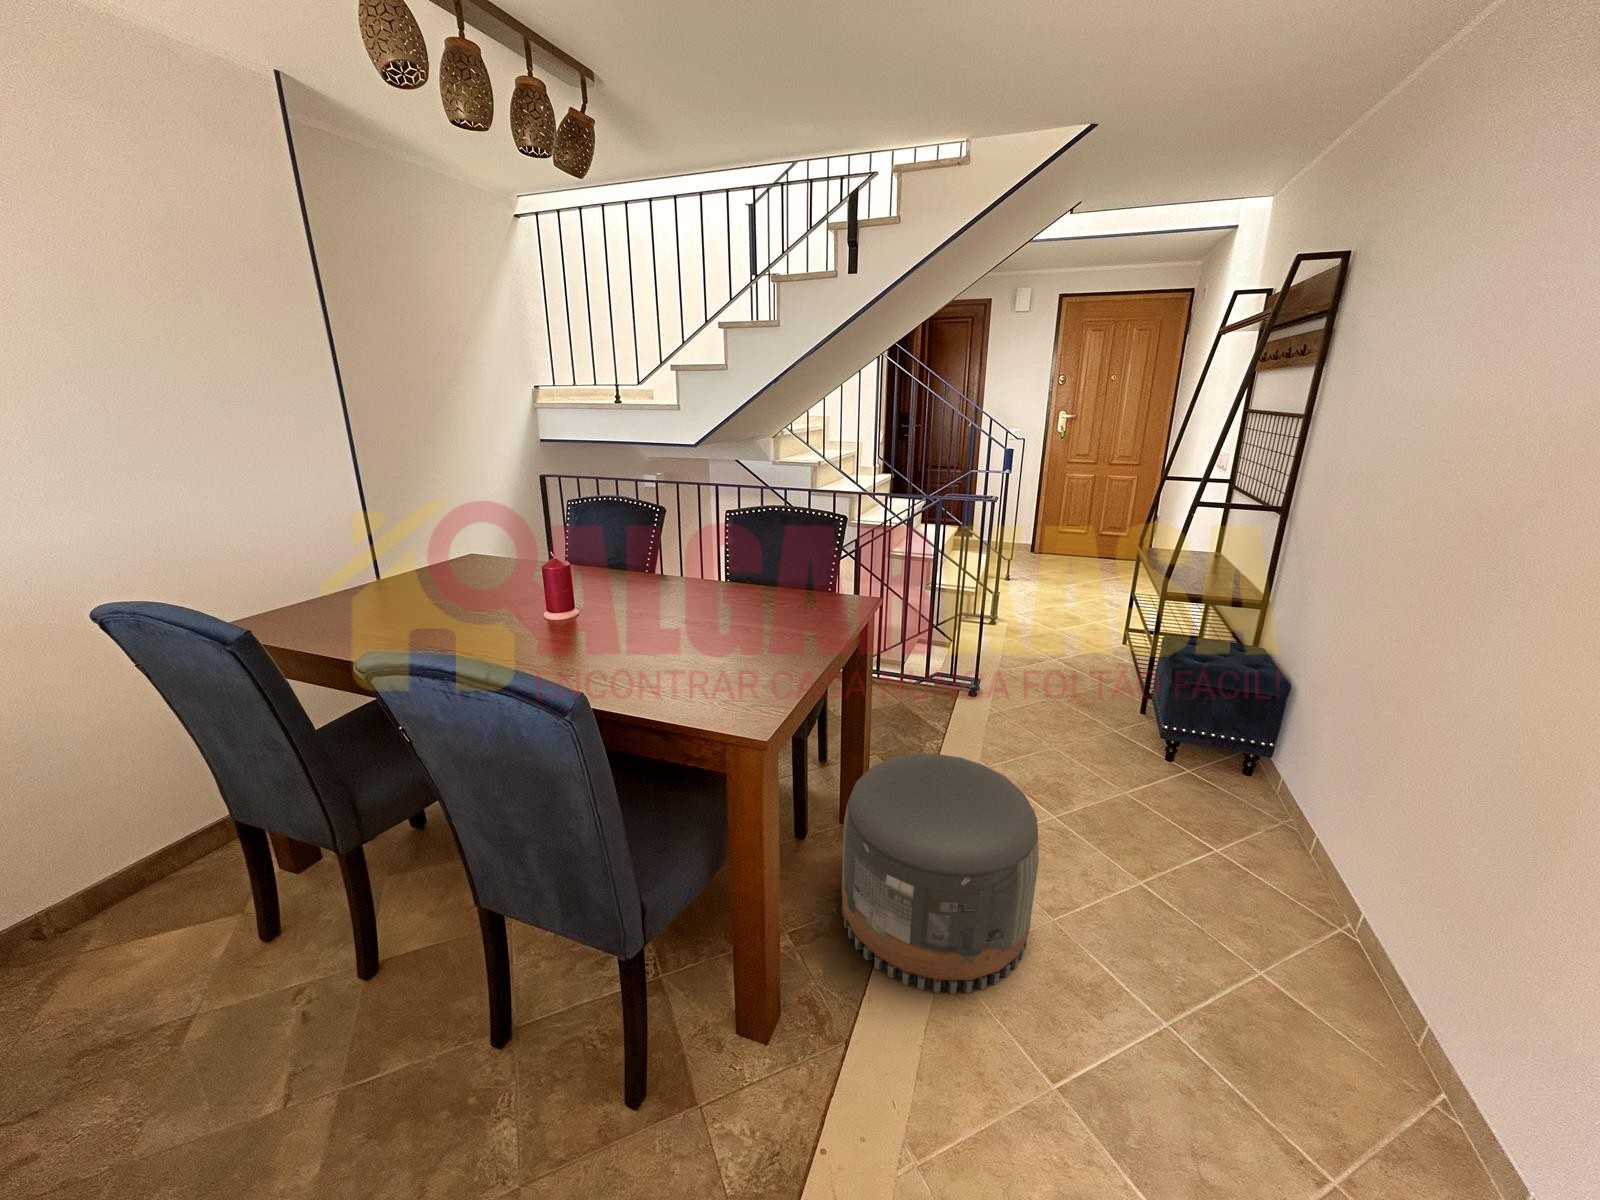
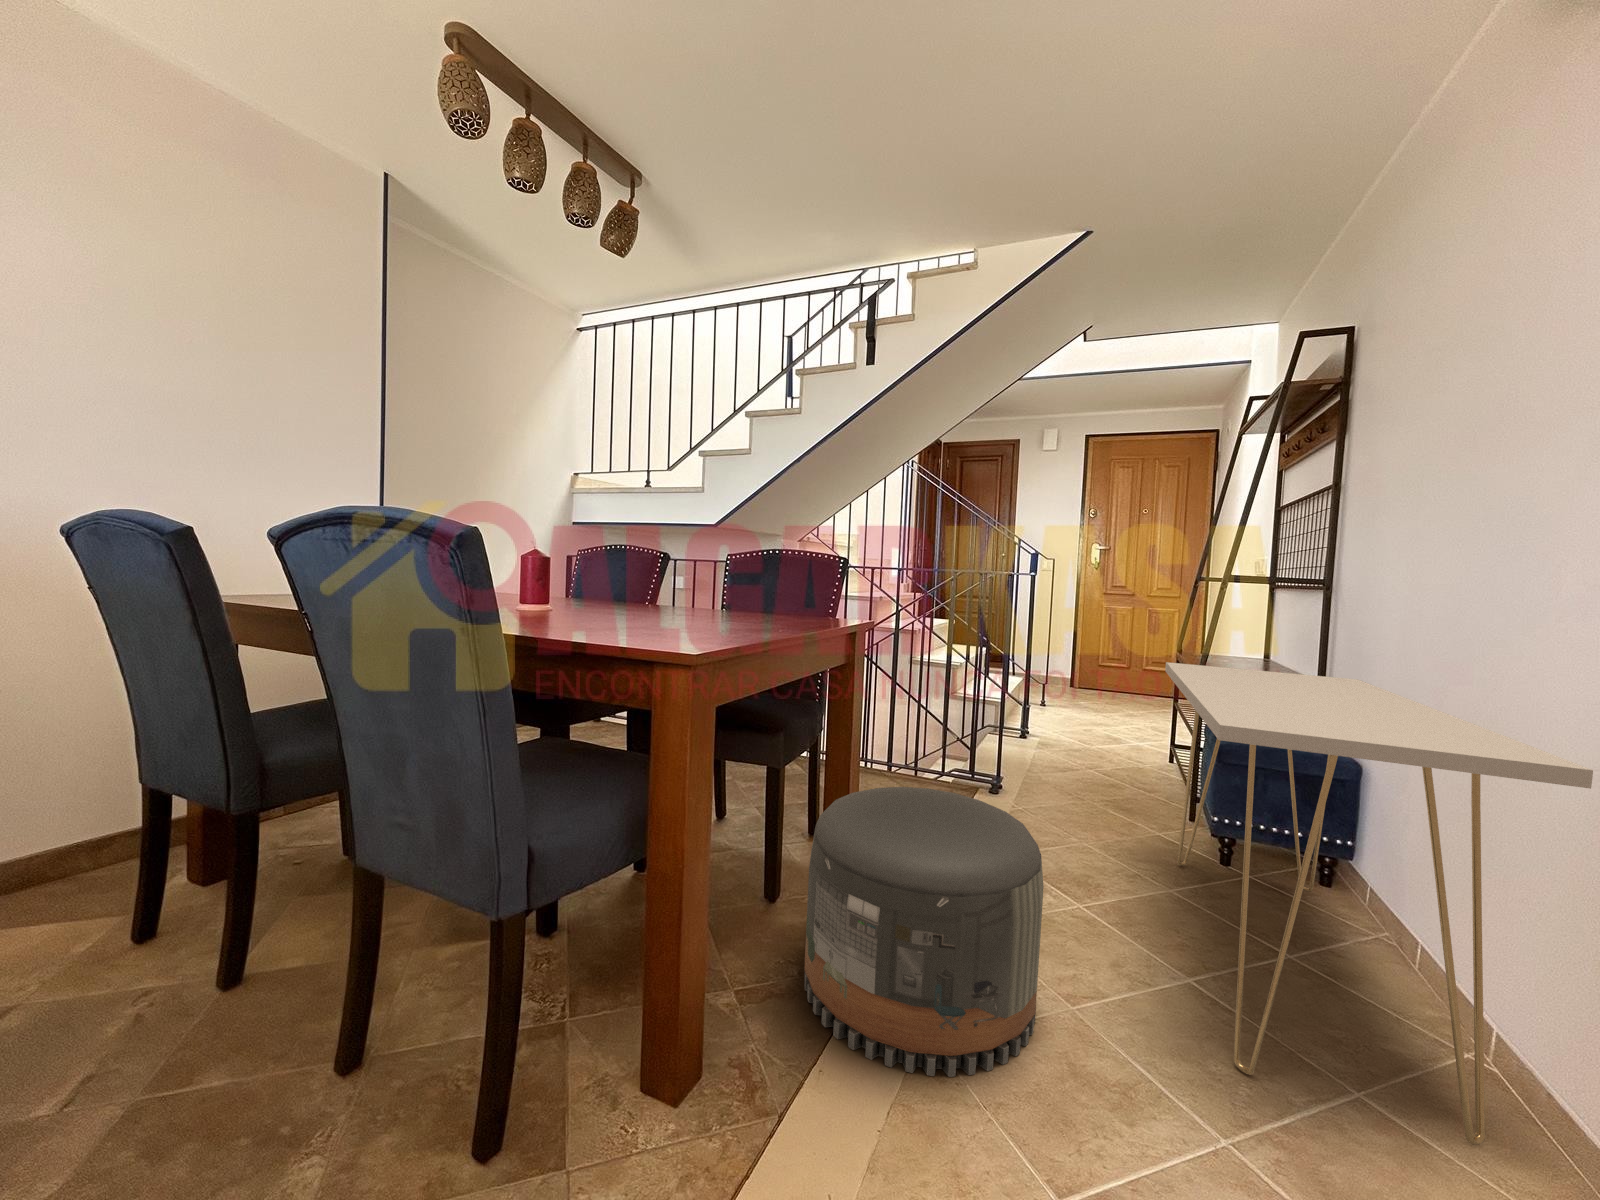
console table: none [1132,601,1472,1004] -> present [1165,662,1593,1145]

